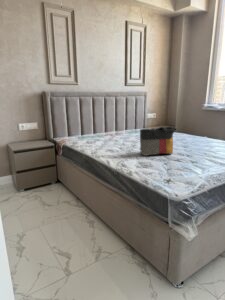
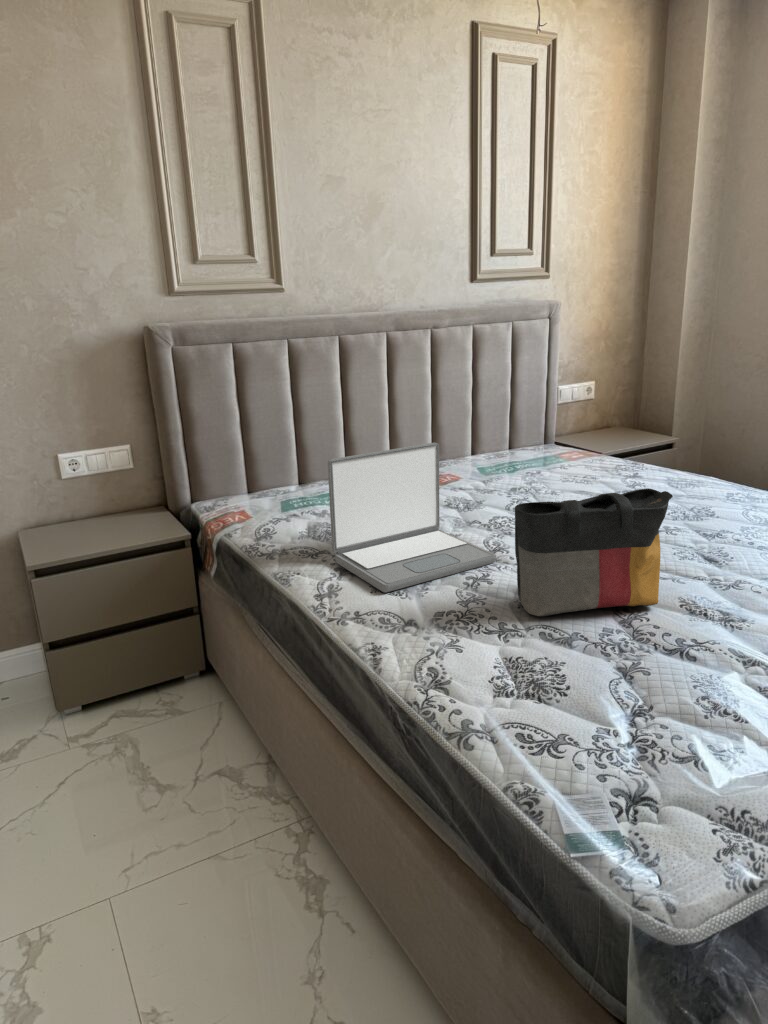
laptop: none [94,120,134,153] -> present [328,443,496,593]

